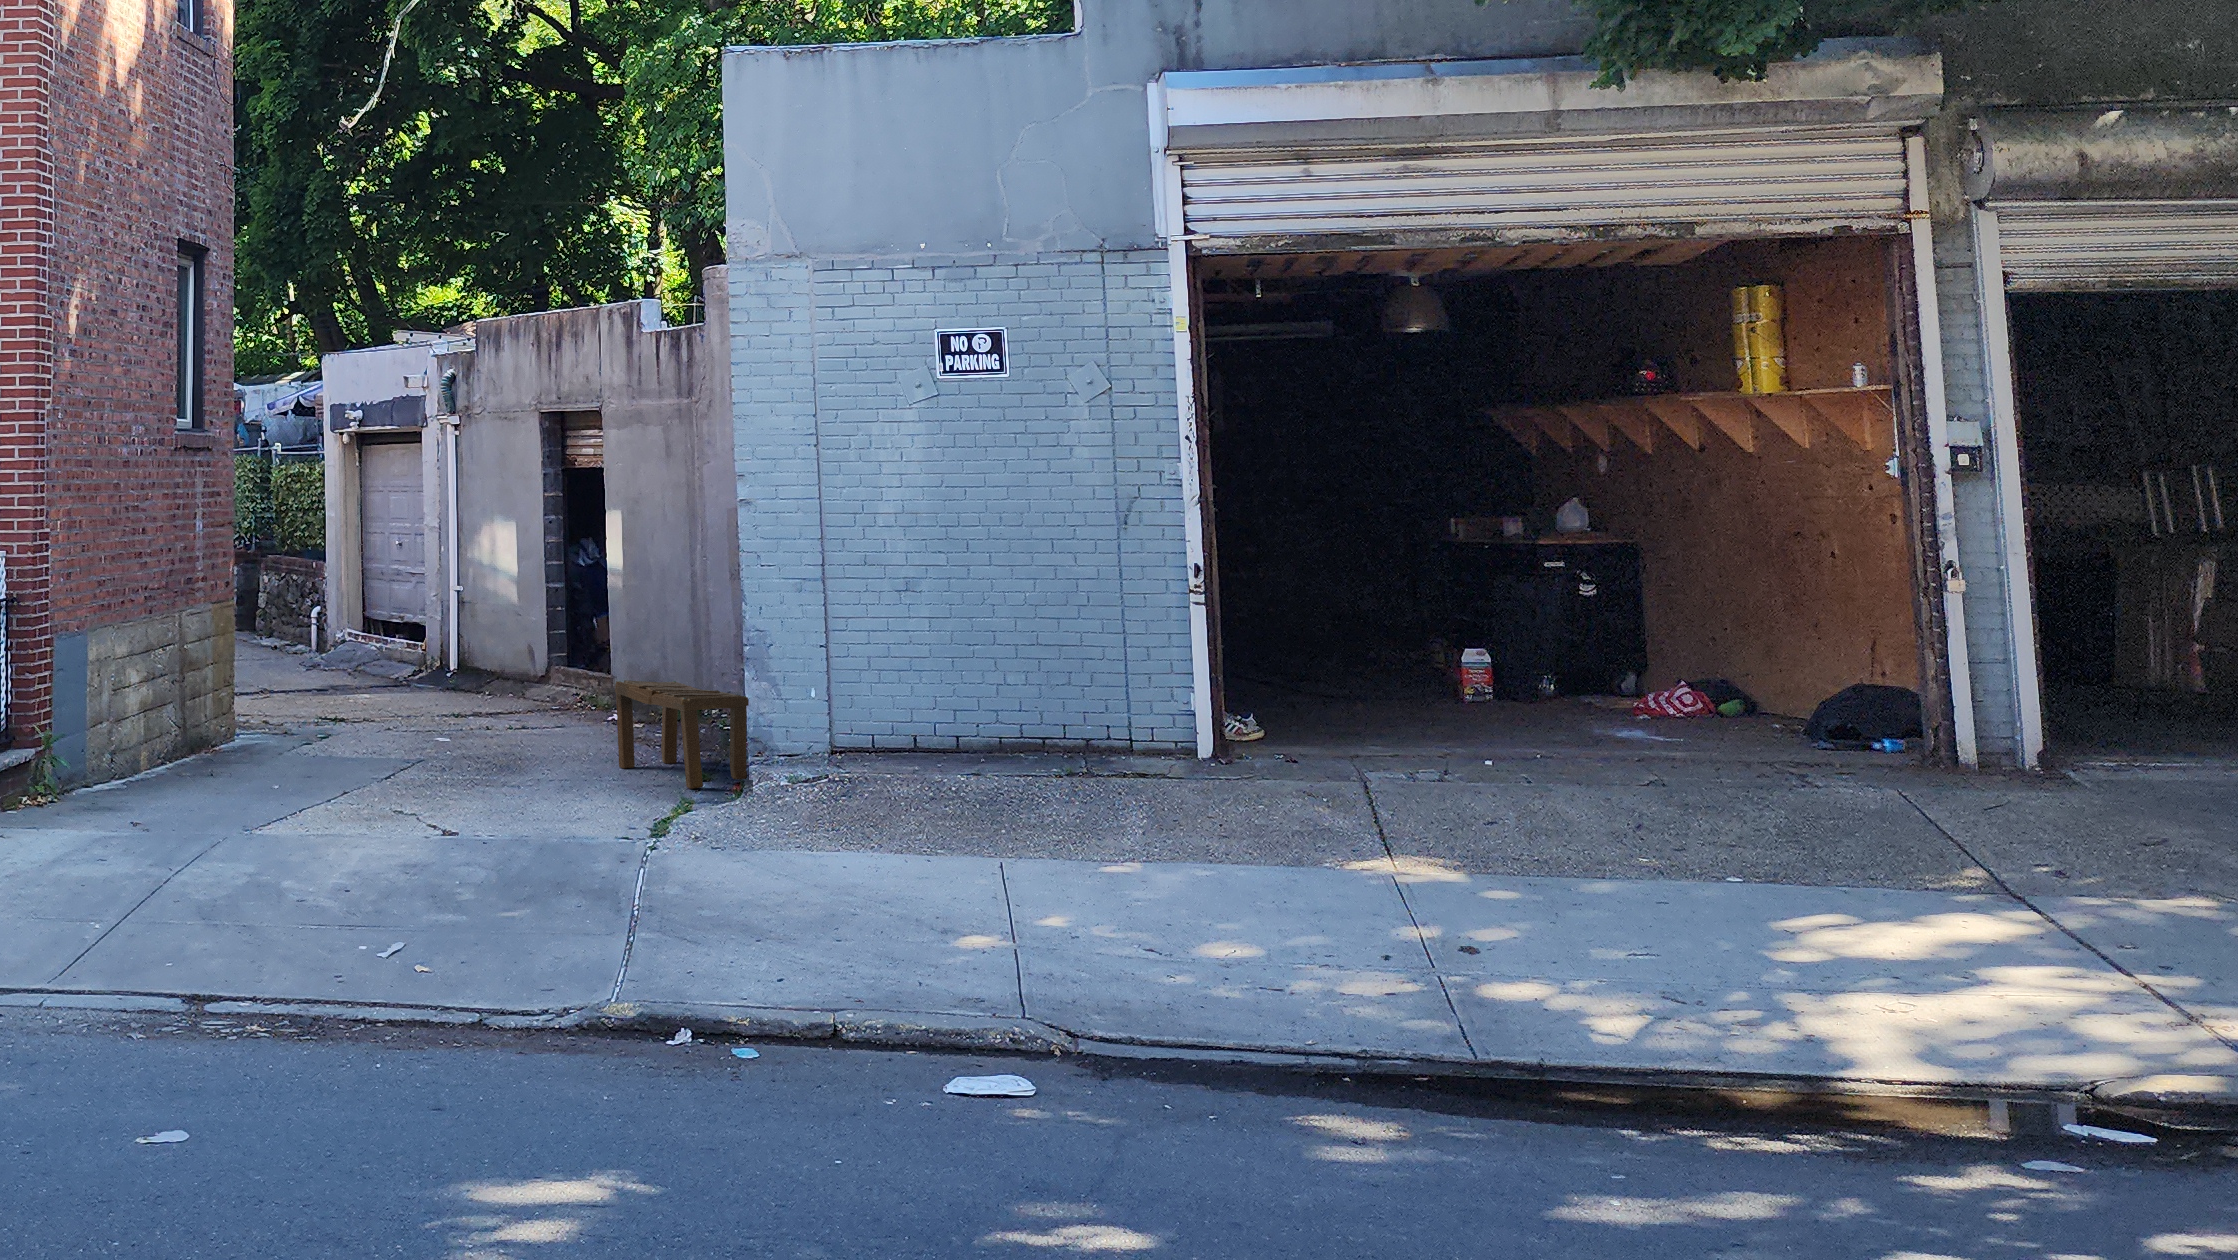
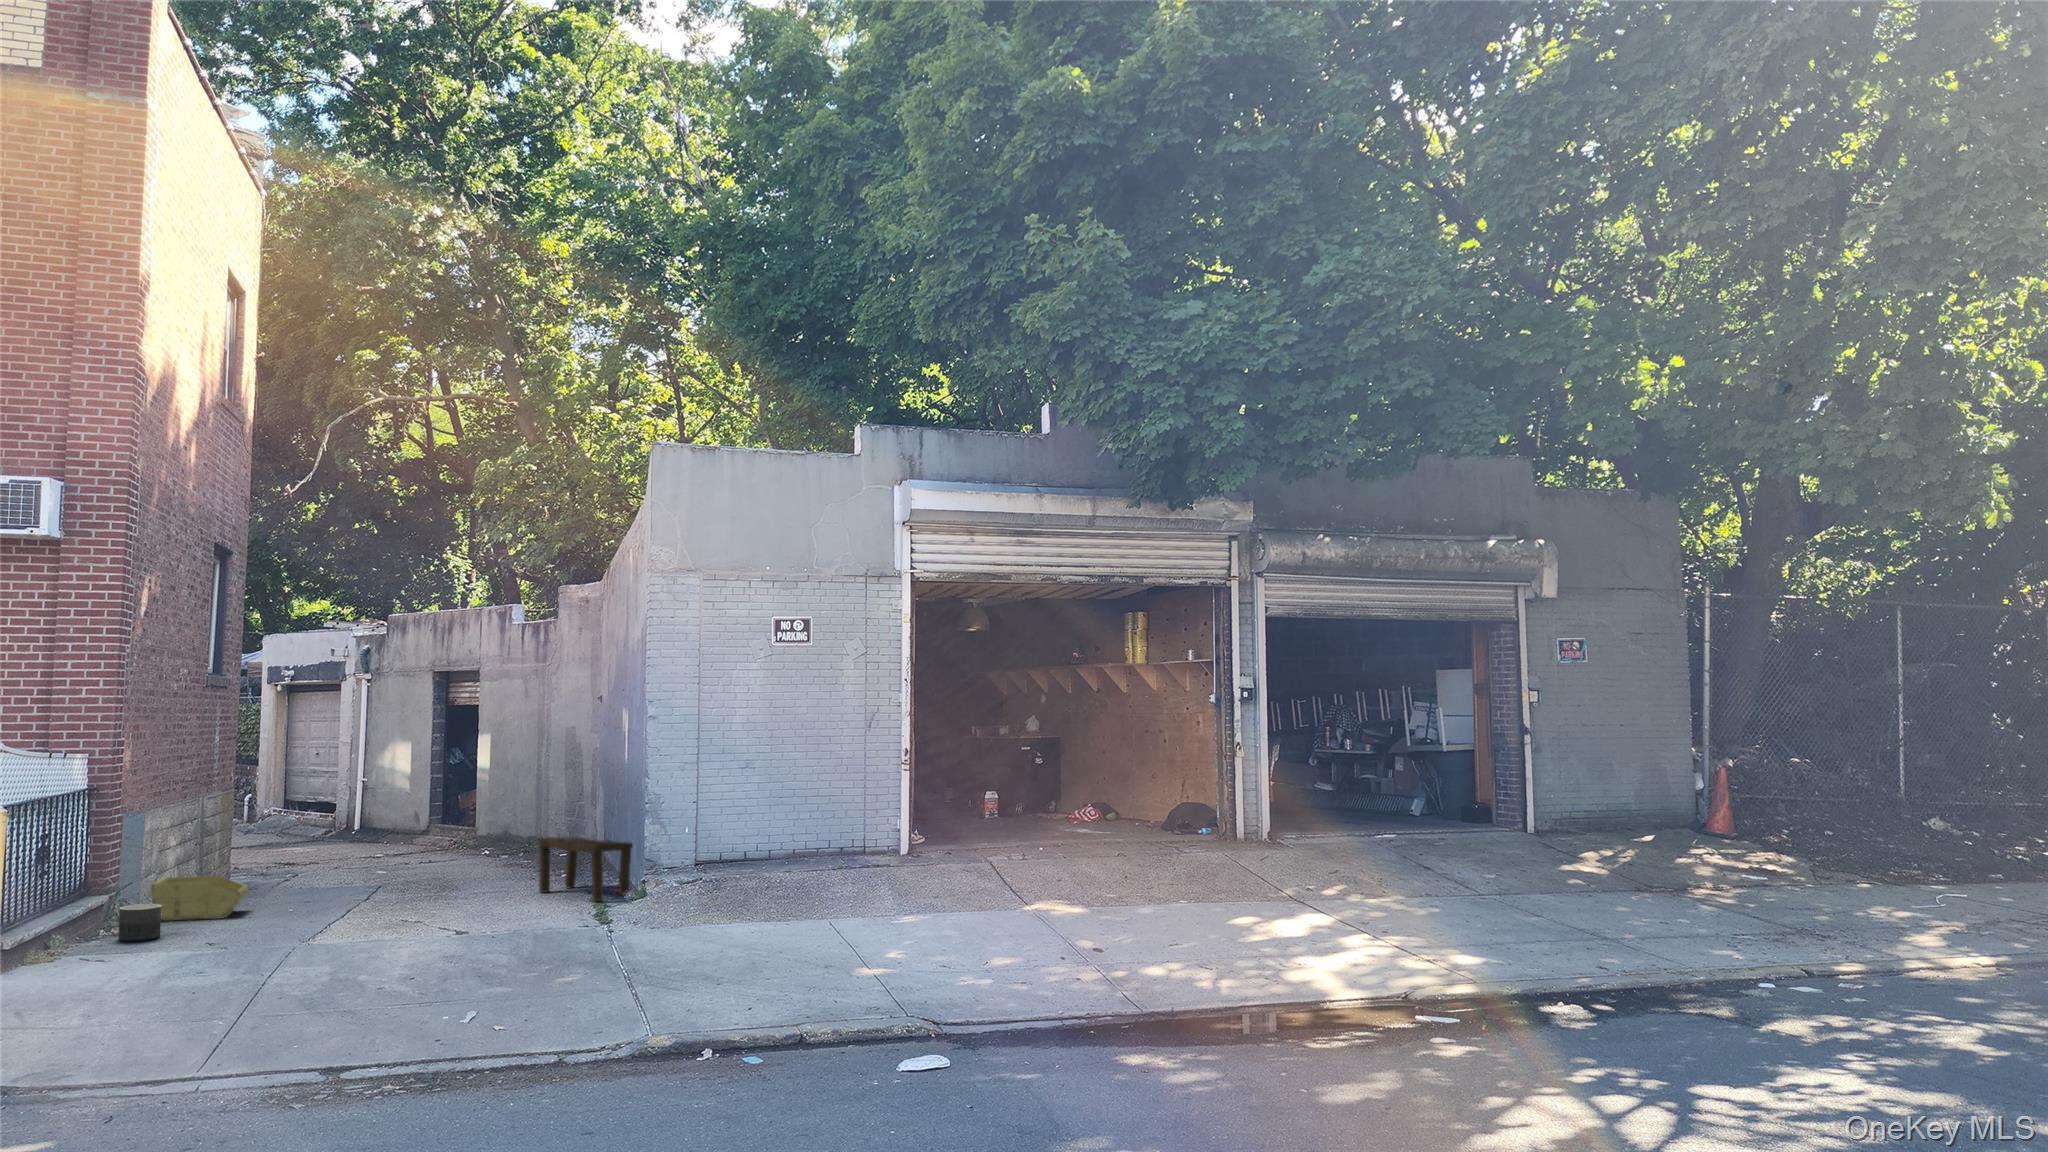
storage bin: none [95,715,218,778] -> present [151,876,248,921]
planter: none [48,752,97,803] -> present [118,904,162,942]

